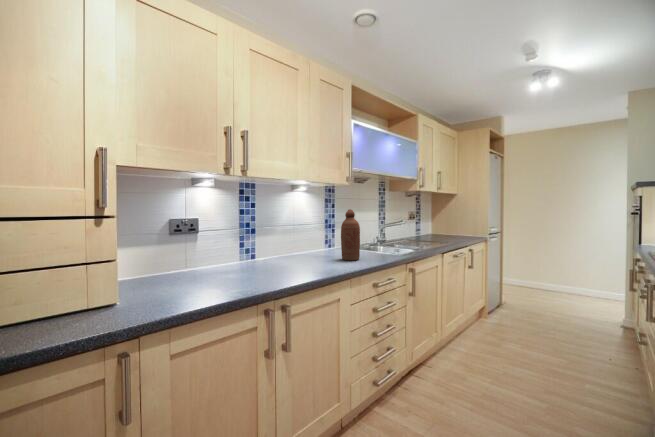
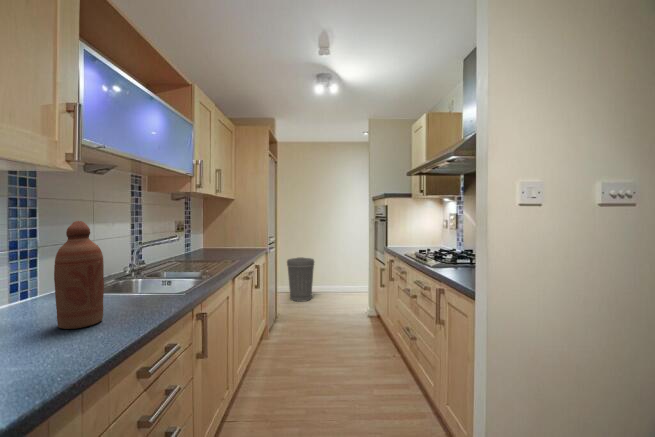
trash can: none [518,251,552,296] -> present [287,257,314,302]

